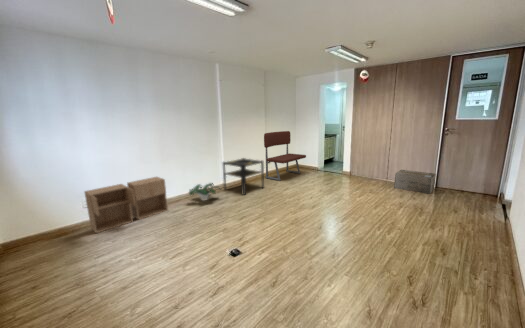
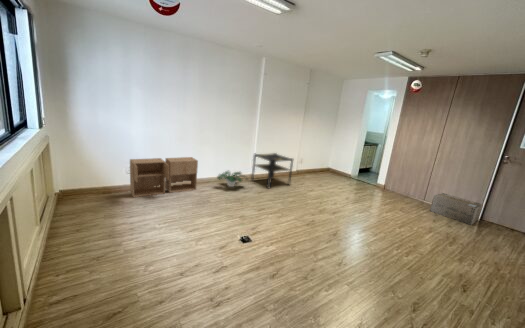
bench: present [264,131,306,181] -> none [294,132,340,182]

